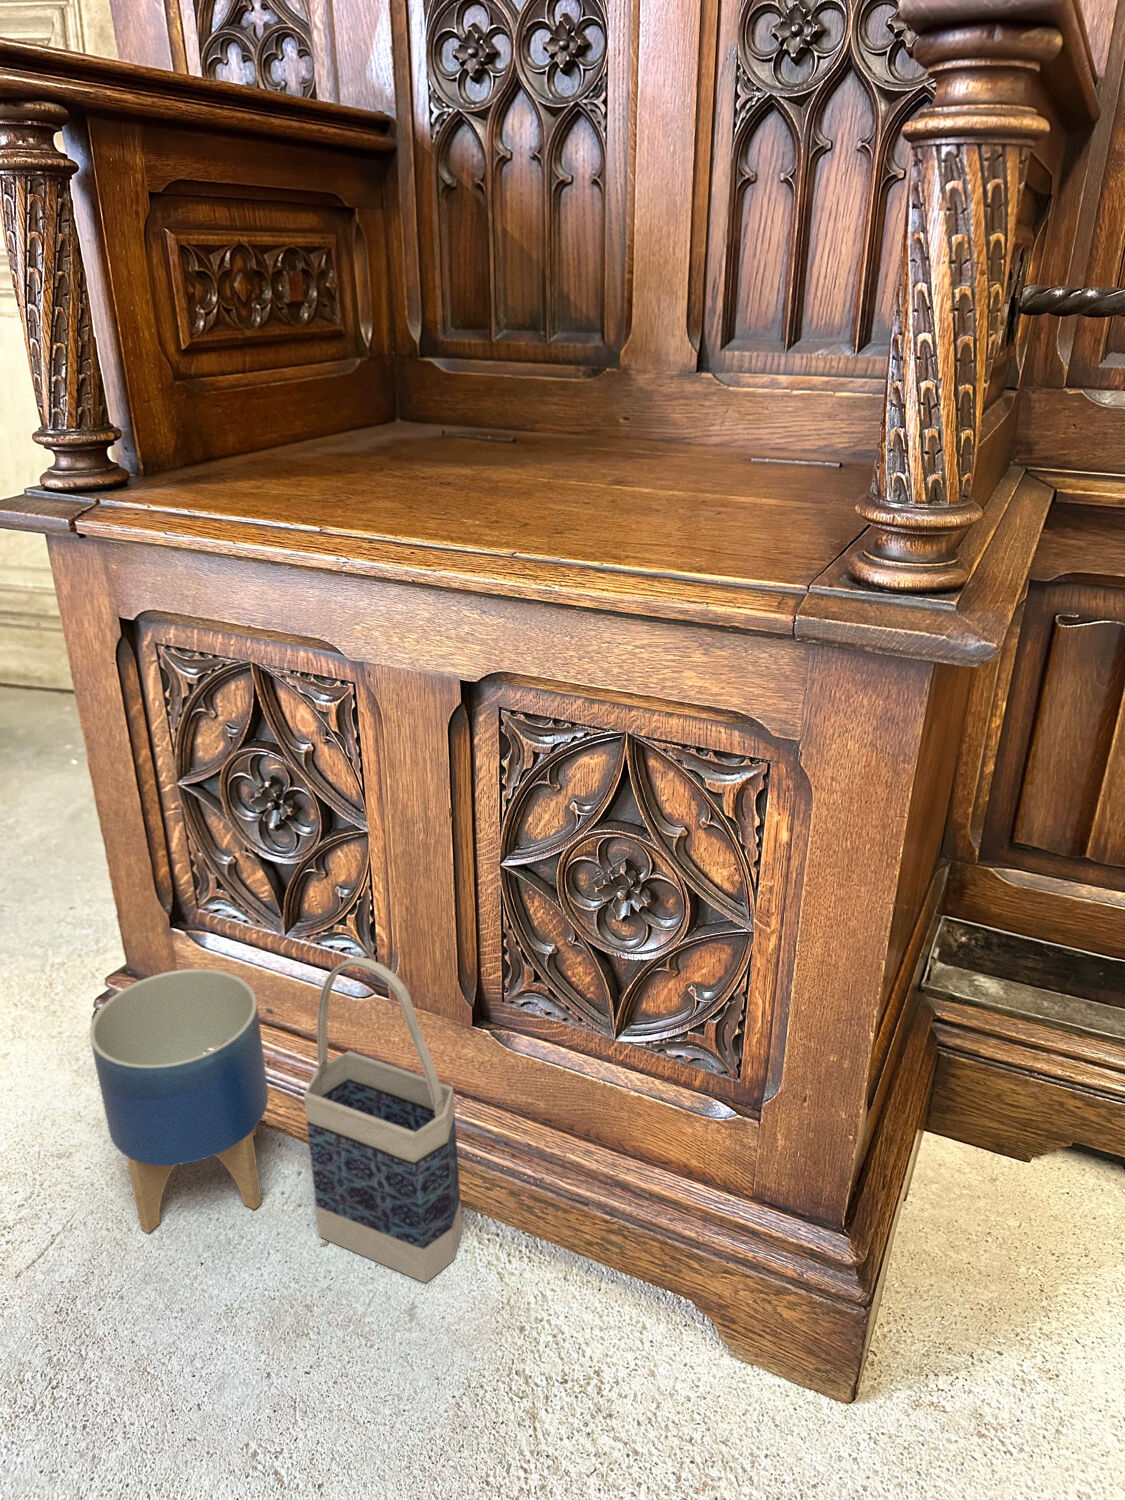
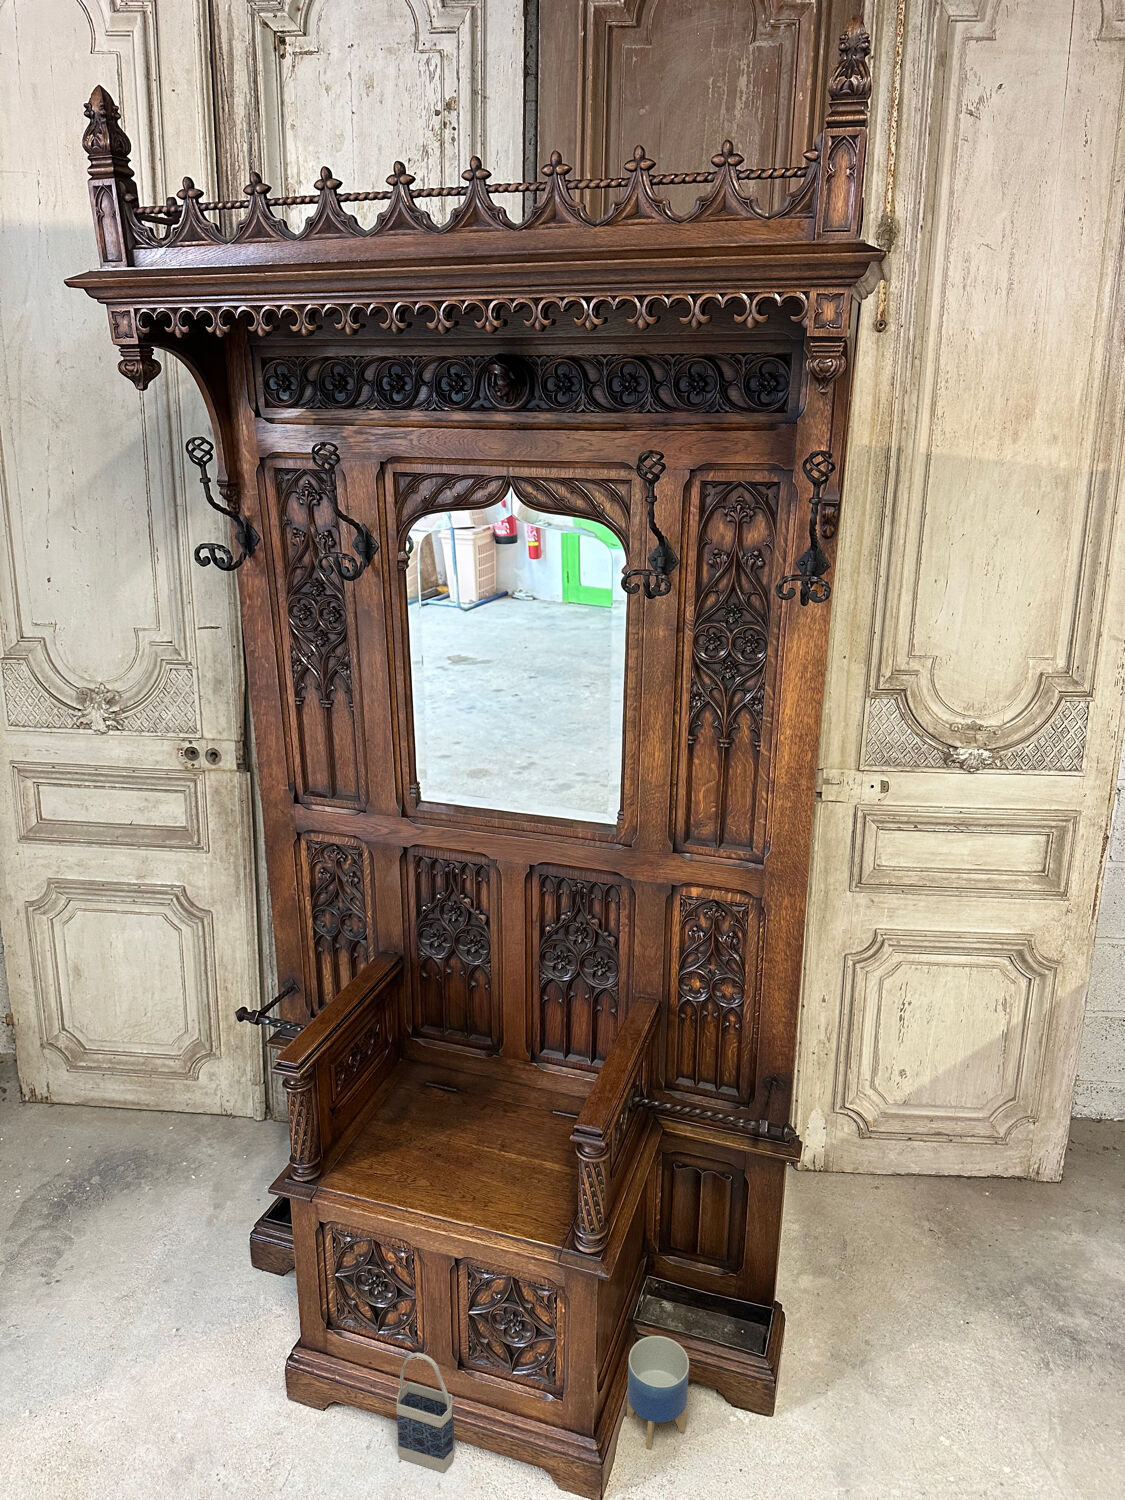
planter: present [90,968,268,1233] -> present [627,1336,689,1449]

